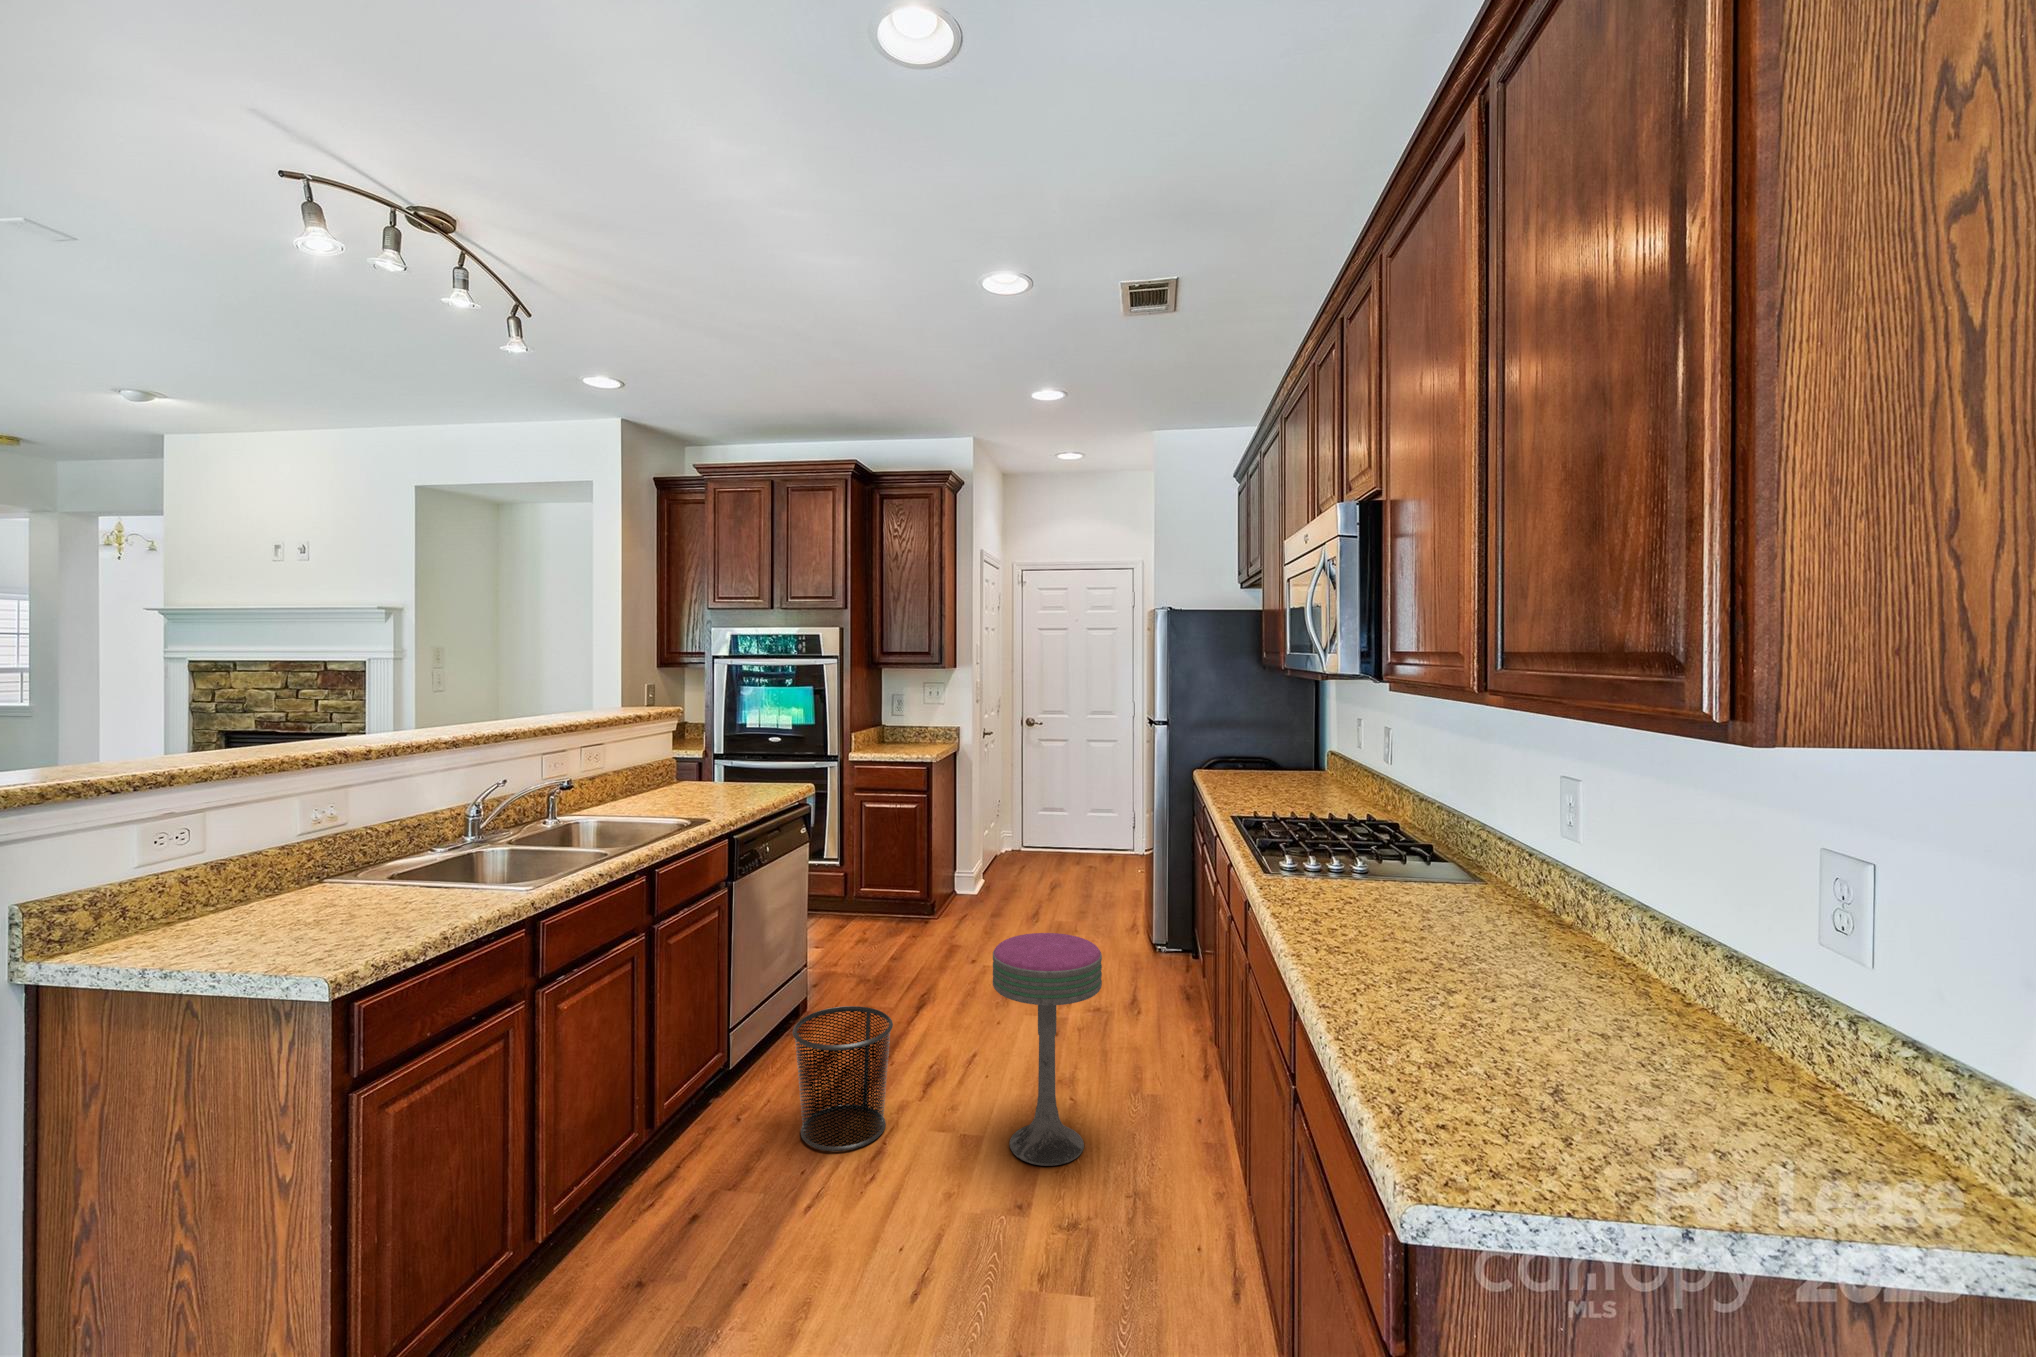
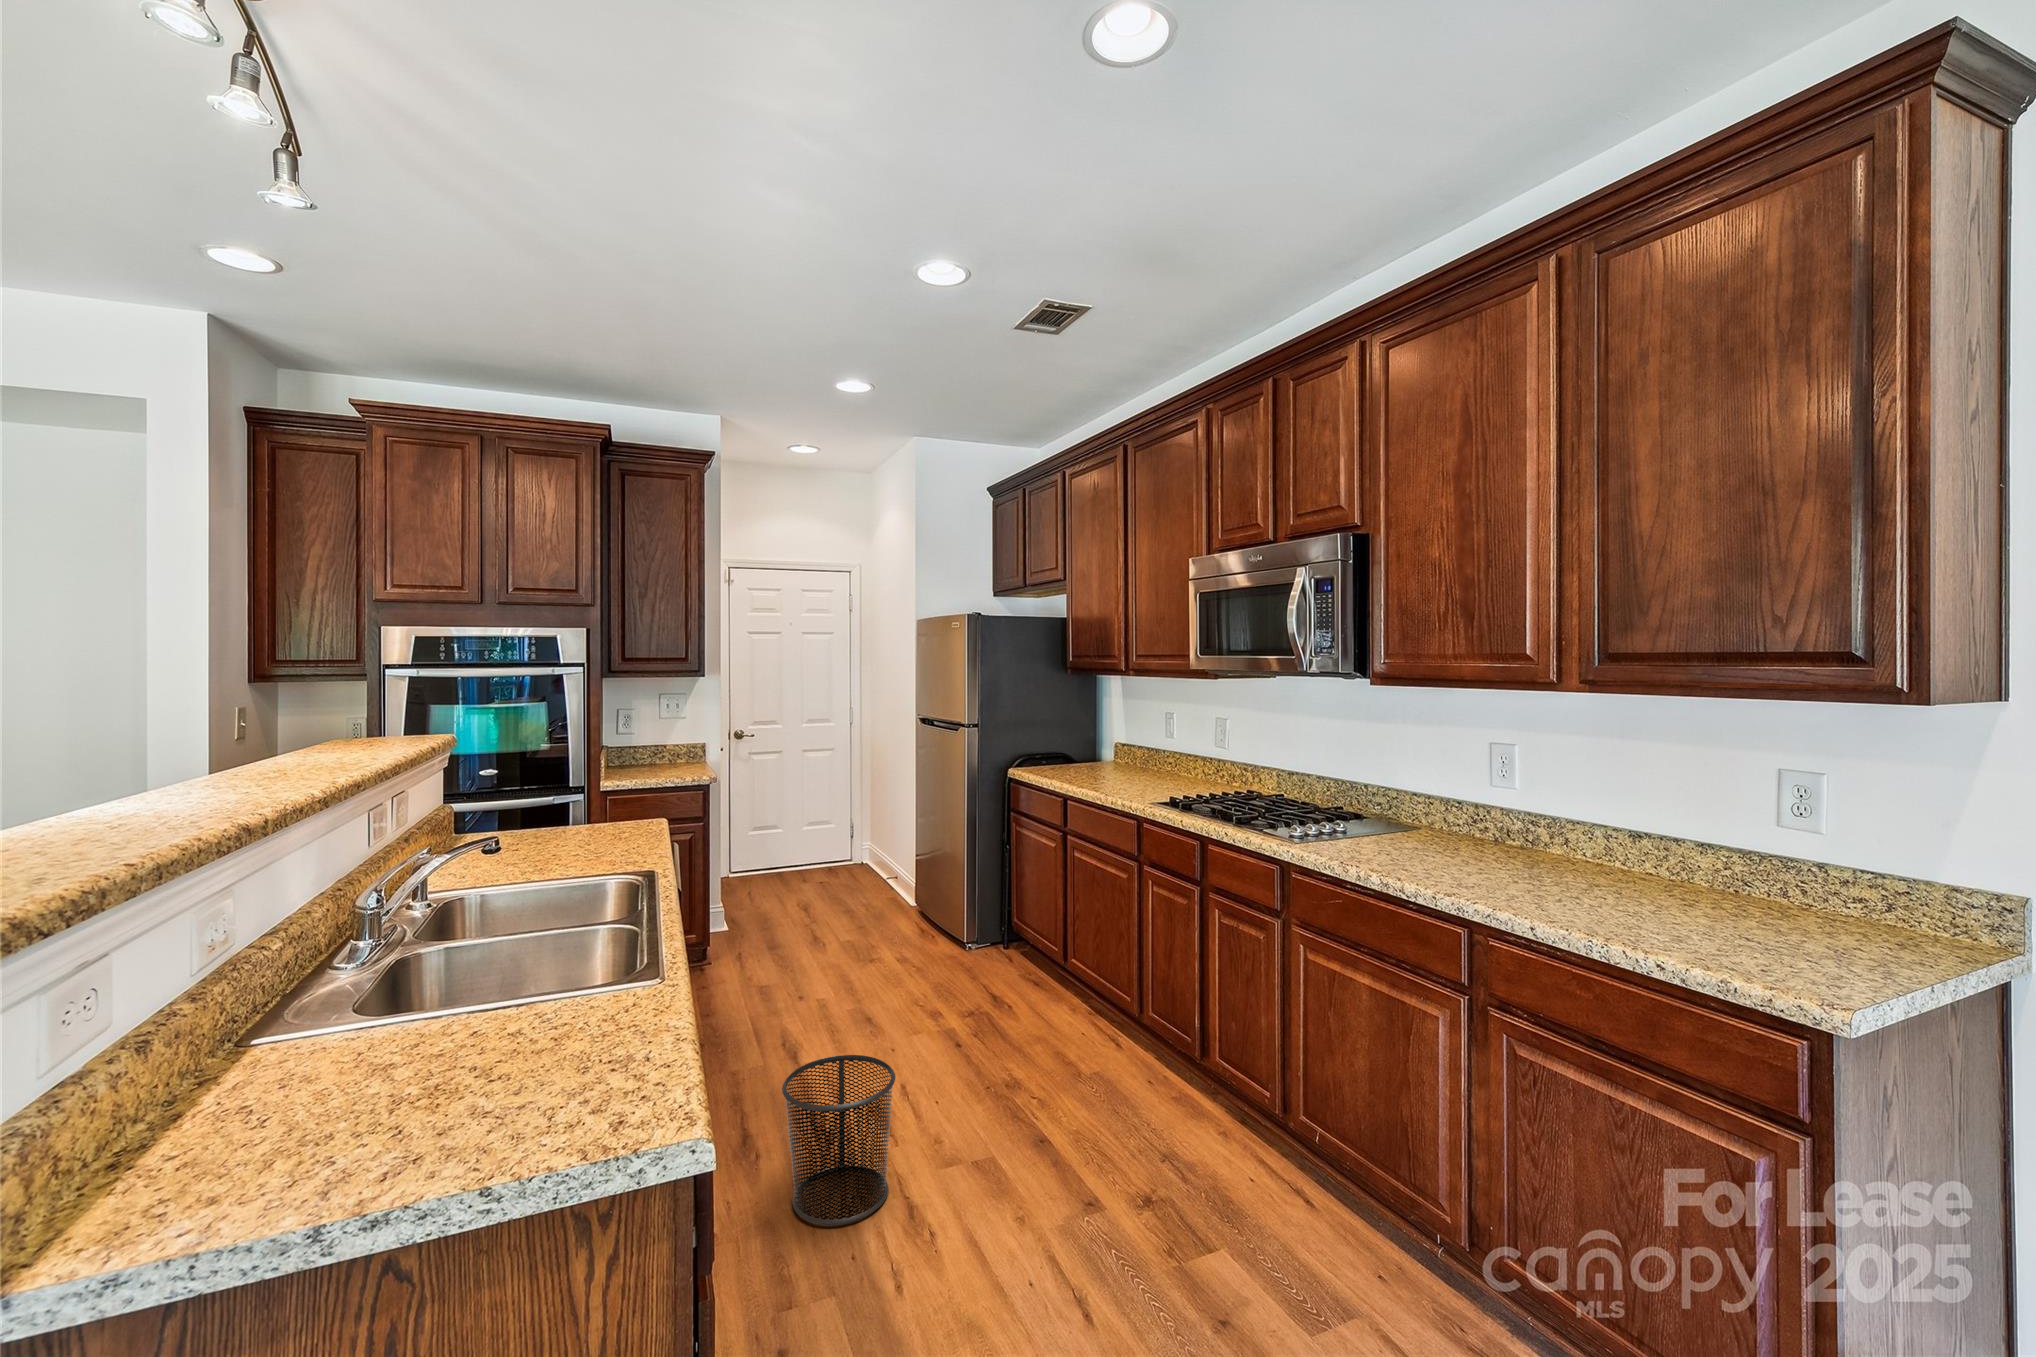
bar stool: present [993,933,1102,1166] -> none [996,933,1103,1161]

